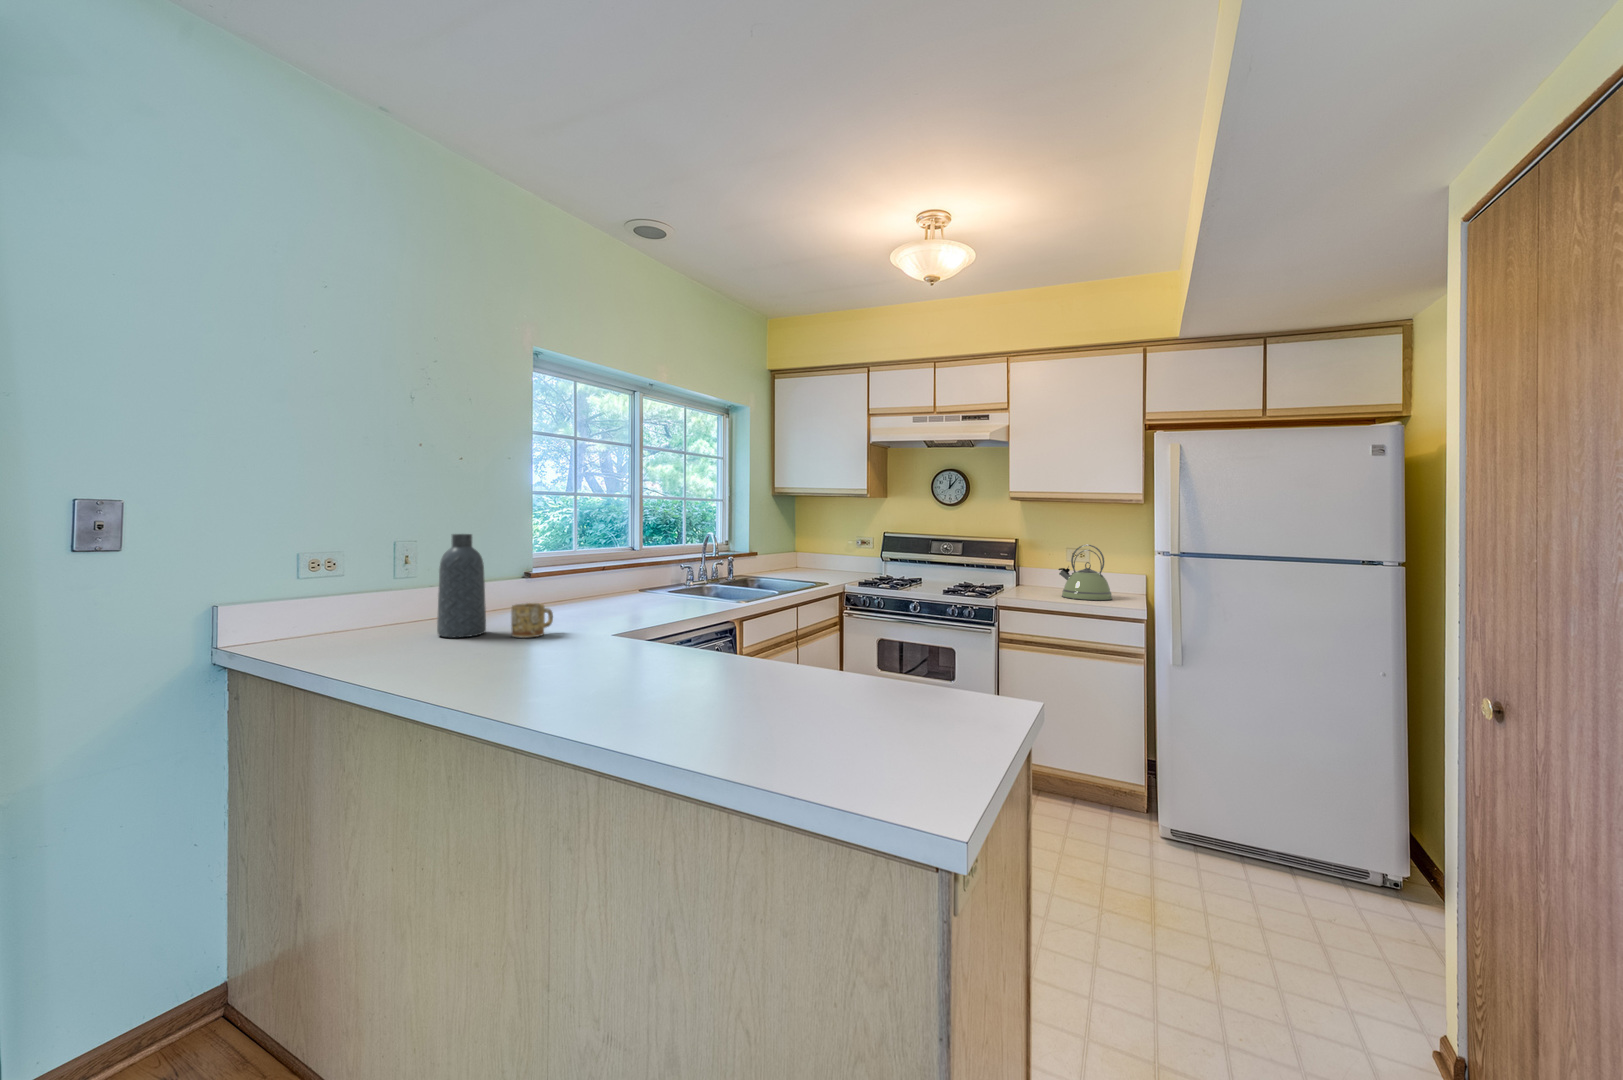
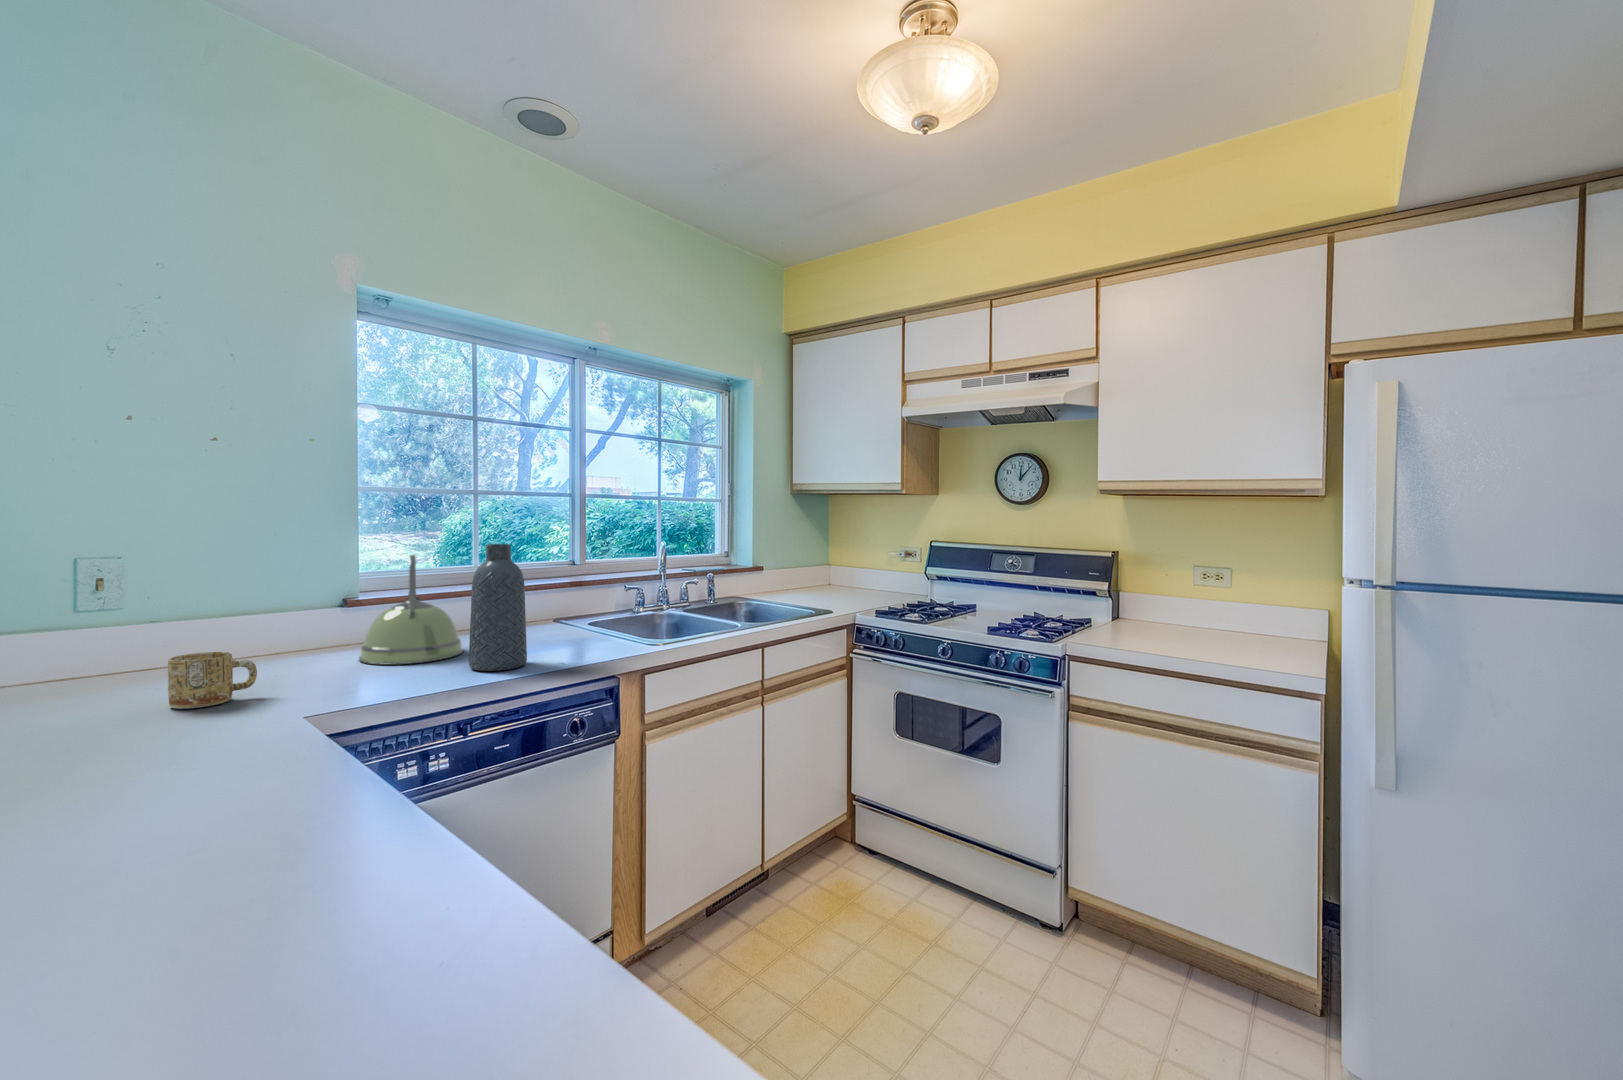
vase: present [437,534,486,638] -> present [469,544,527,671]
kettle: present [1059,545,1112,600] -> present [359,555,463,665]

